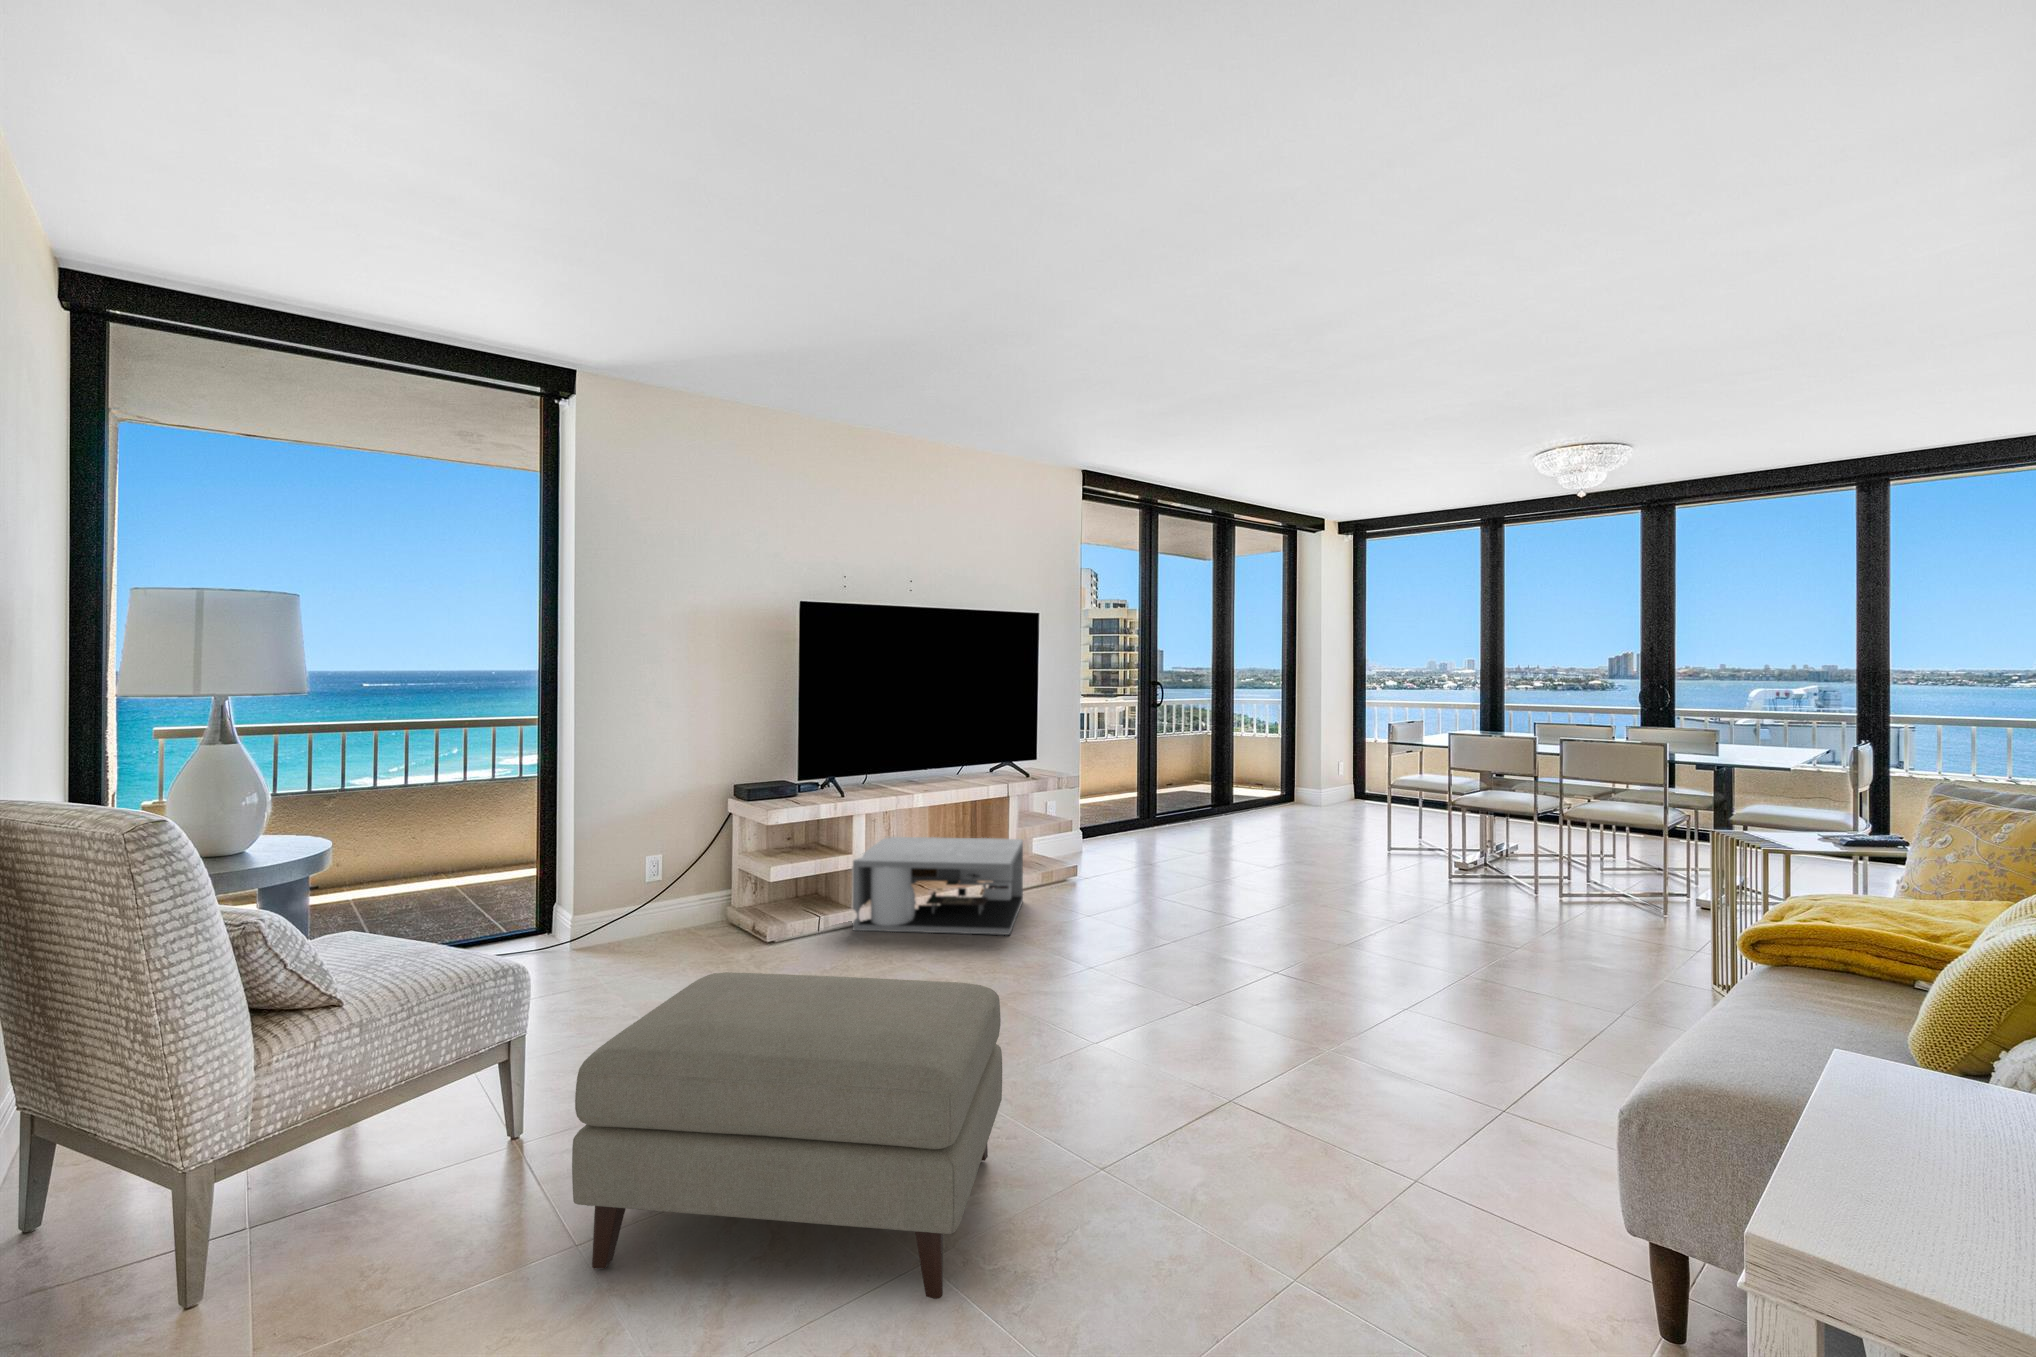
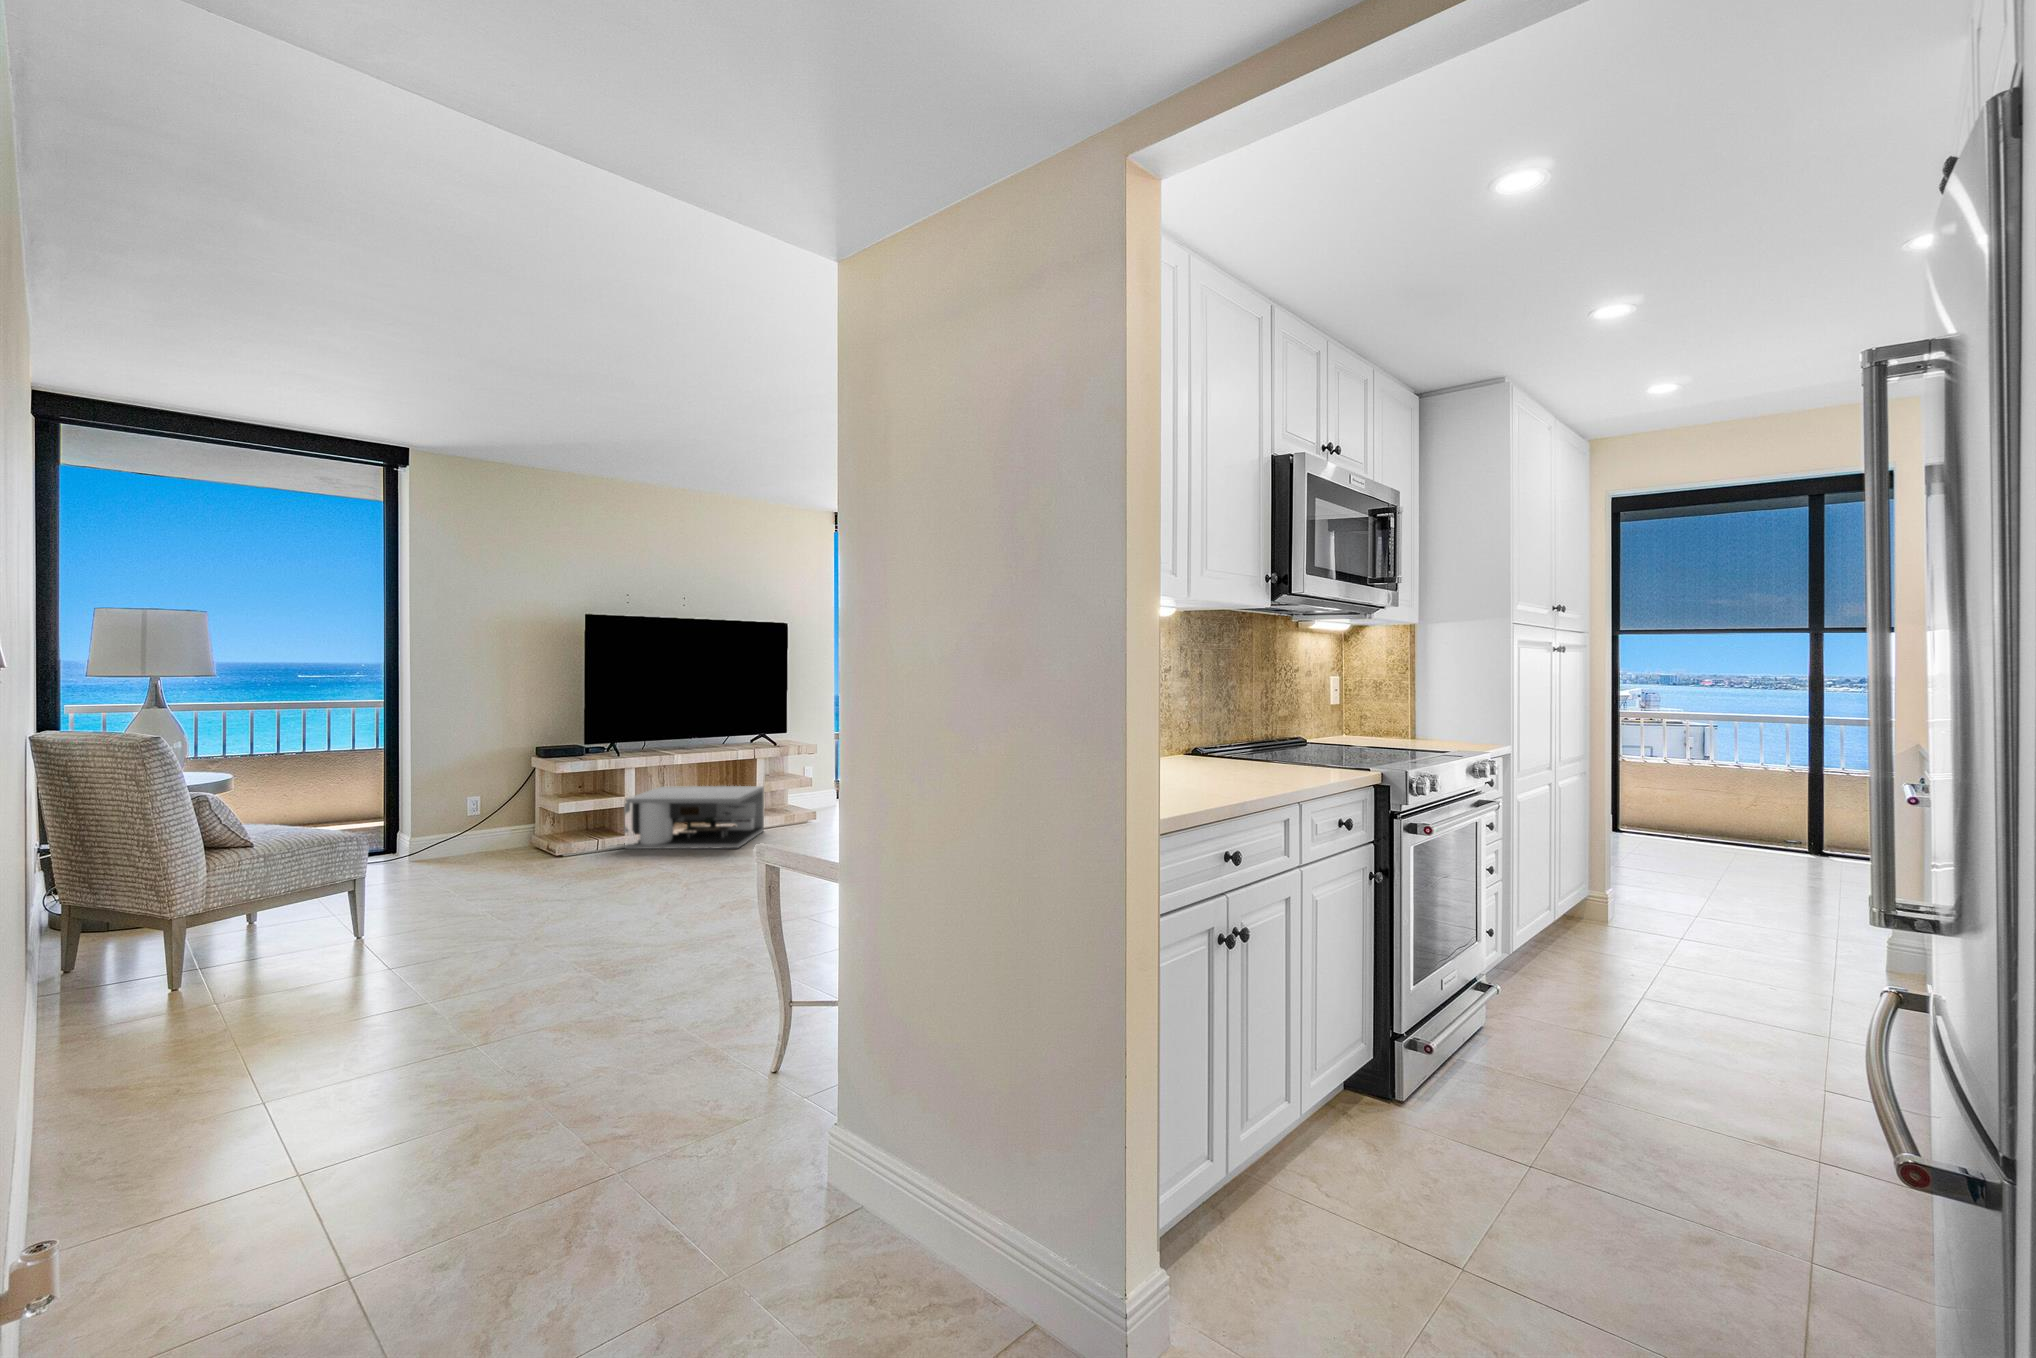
ottoman: present [572,972,1002,1299] -> none [388,836,654,975]

